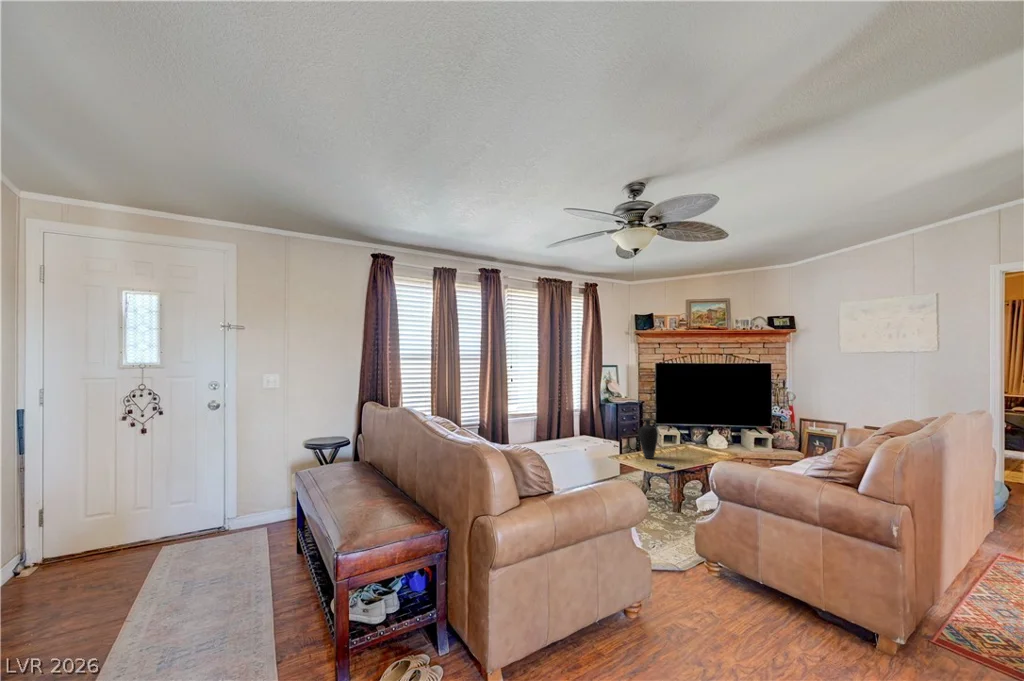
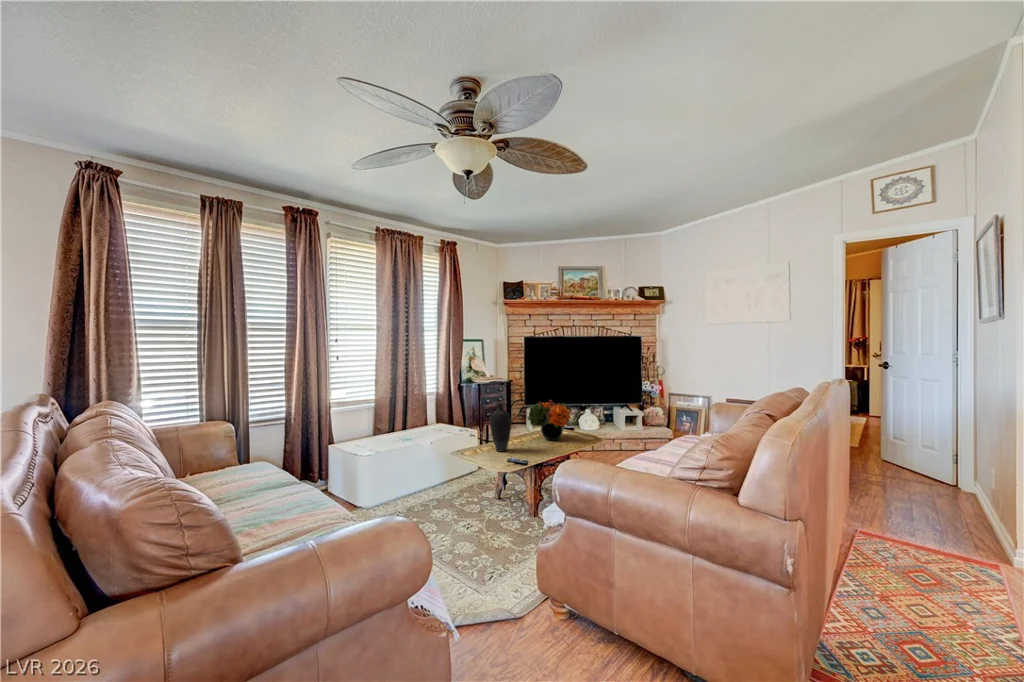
flower arrangement: none [668,419,708,453] -> present [527,400,571,440]

